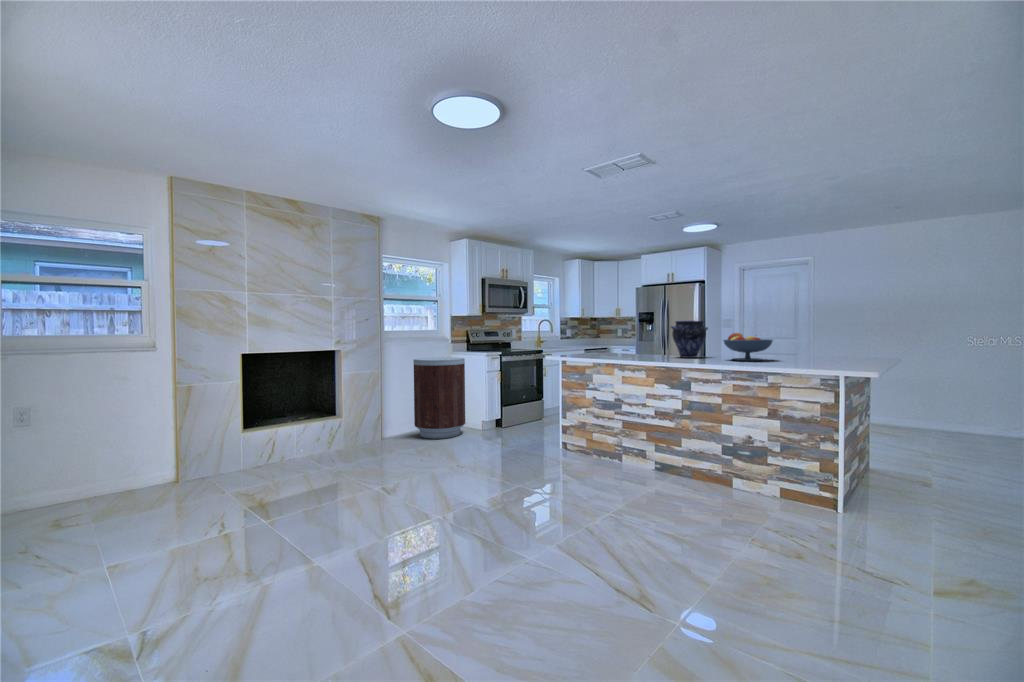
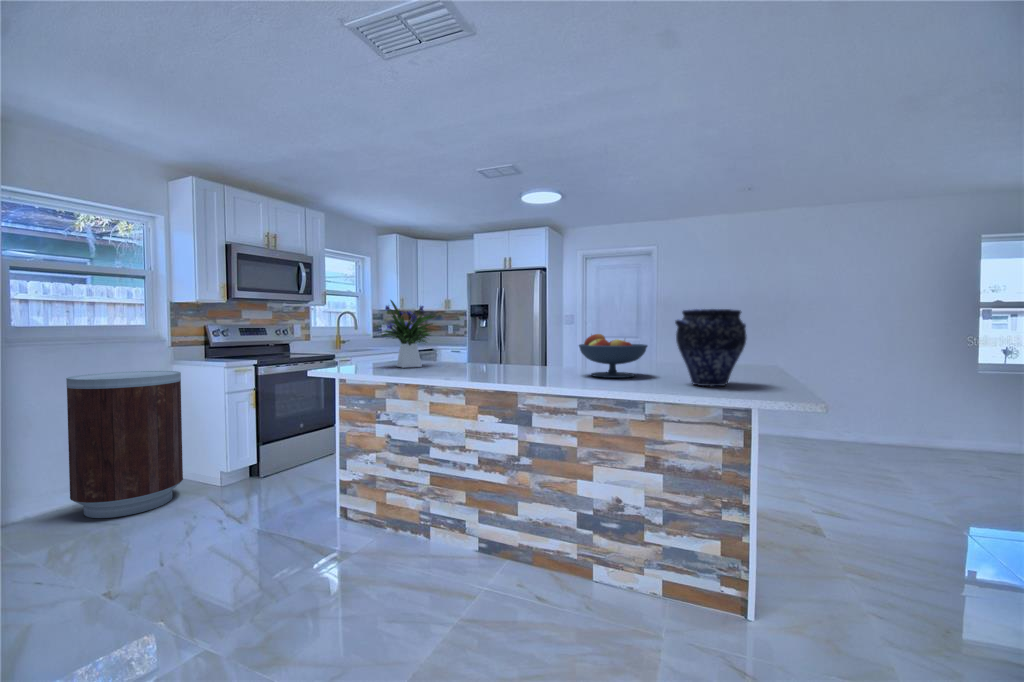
flower arrangement: none [582,312,623,356] -> present [381,300,435,368]
vase: present [671,321,708,358] -> present [675,309,747,386]

